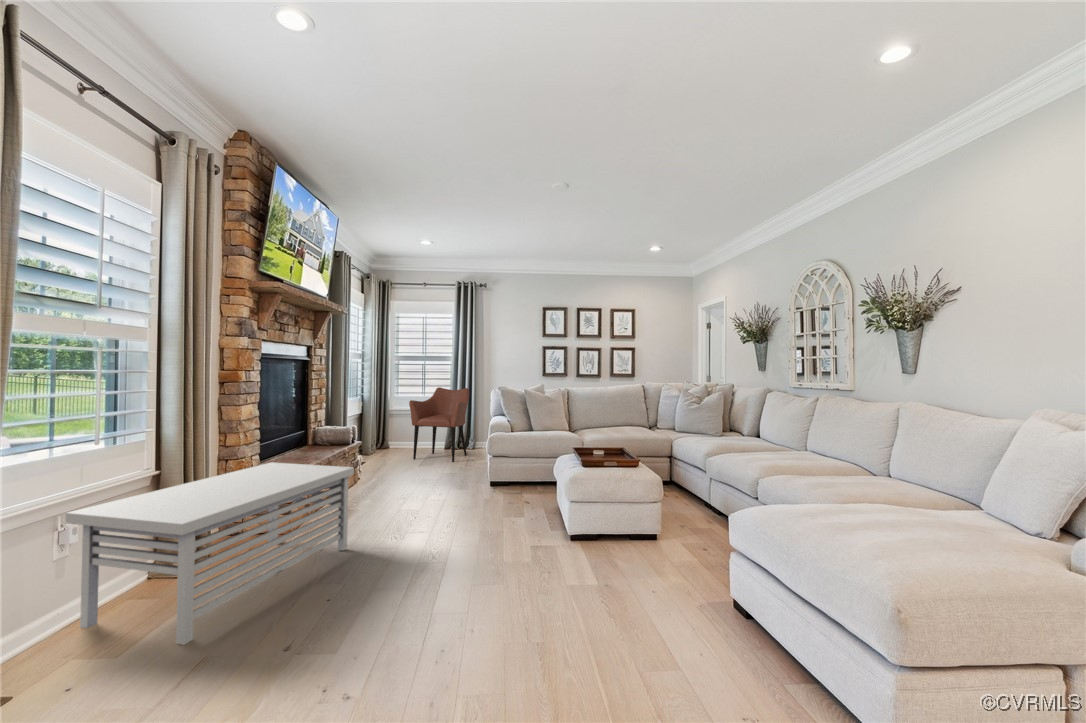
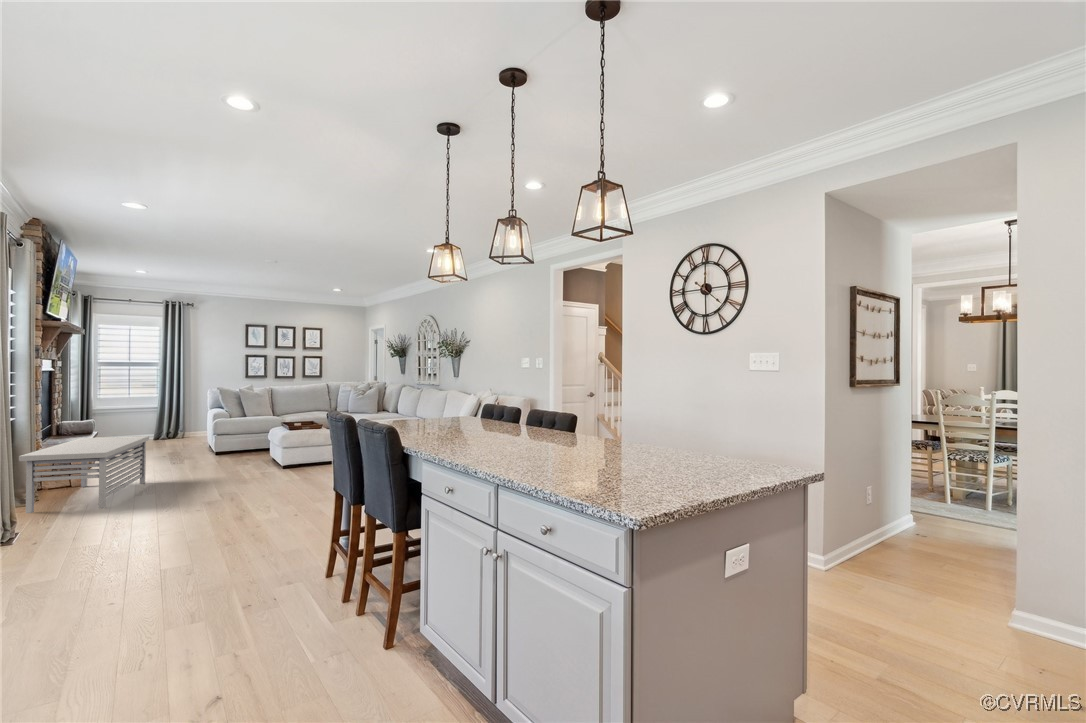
armchair: present [409,387,469,462] -> none [123,389,179,449]

